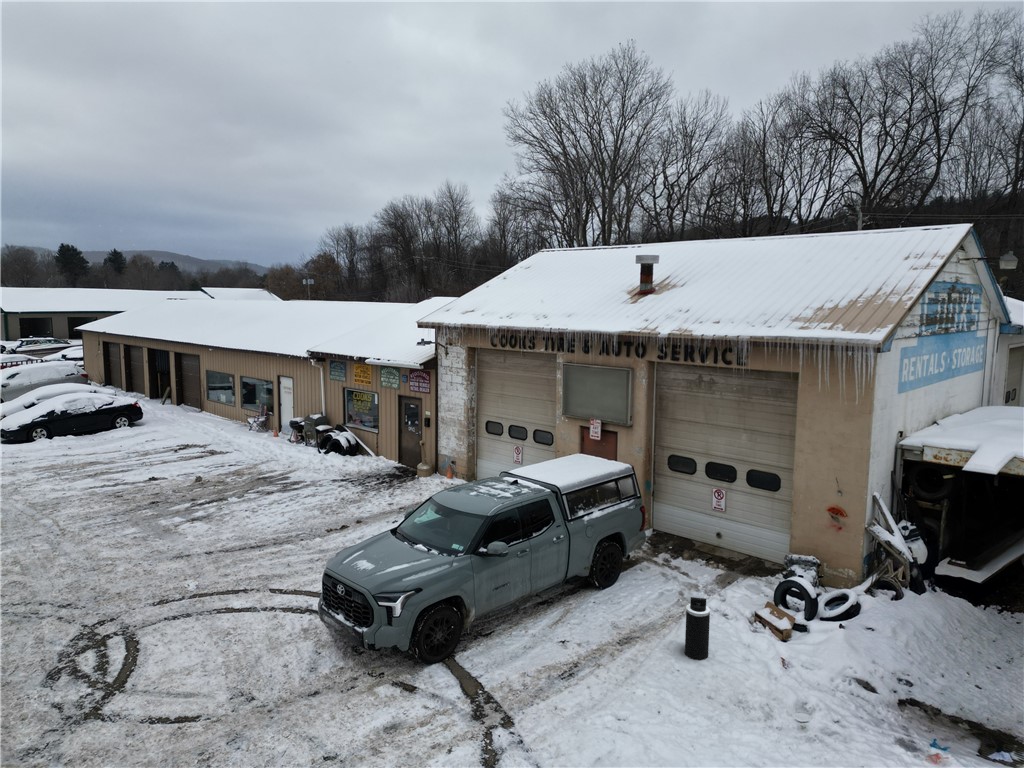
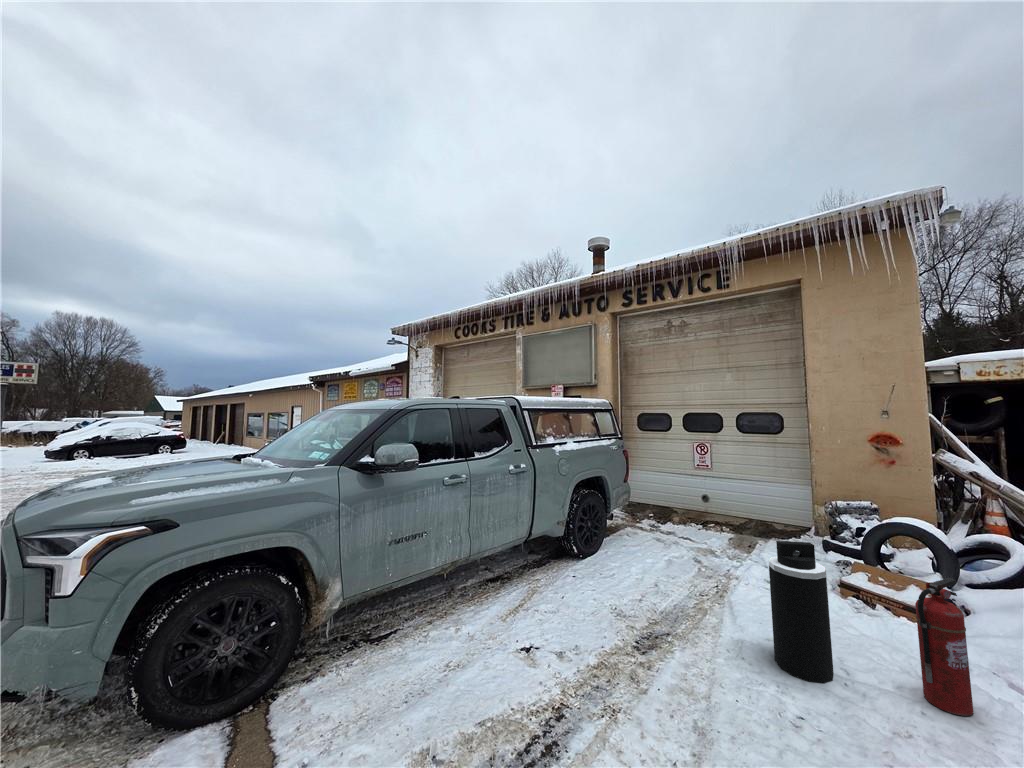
fire extinguisher: none [738,619,758,673] -> present [915,578,973,716]

